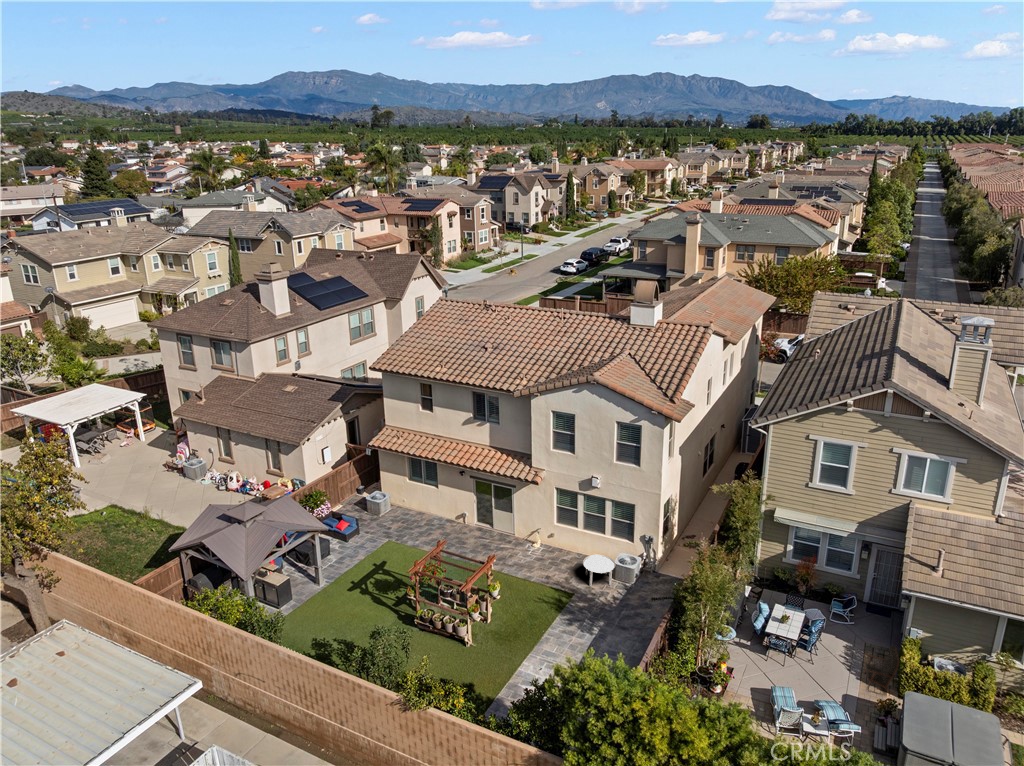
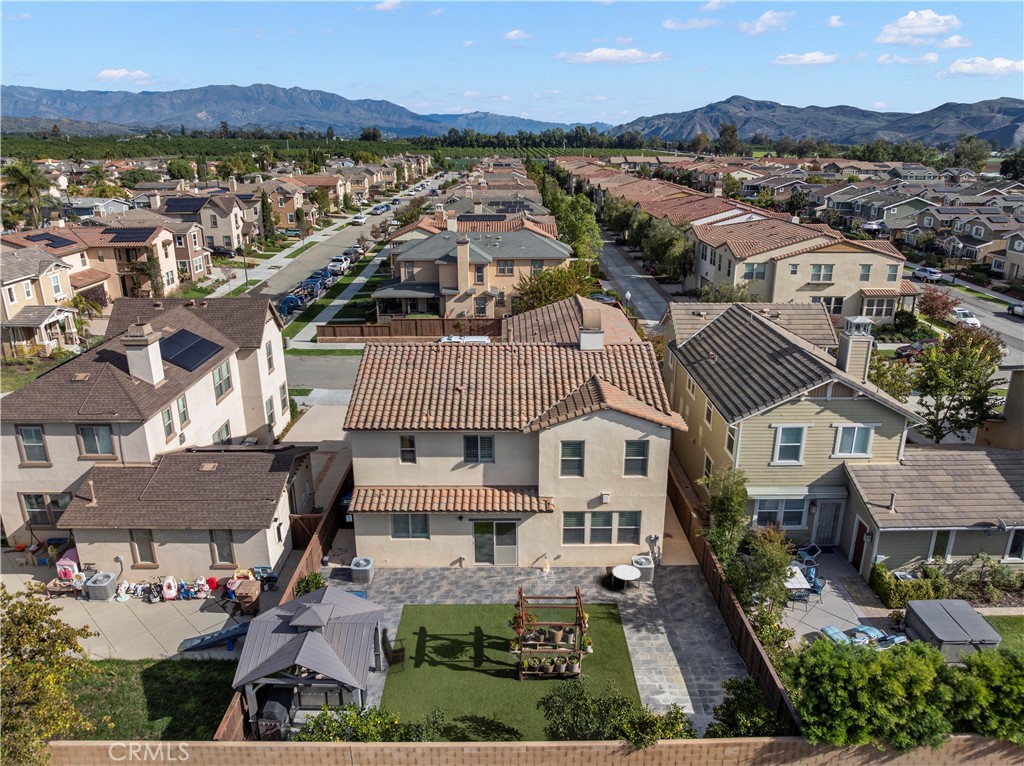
lounge chair: present [864,646,899,694] -> present [381,628,406,671]

